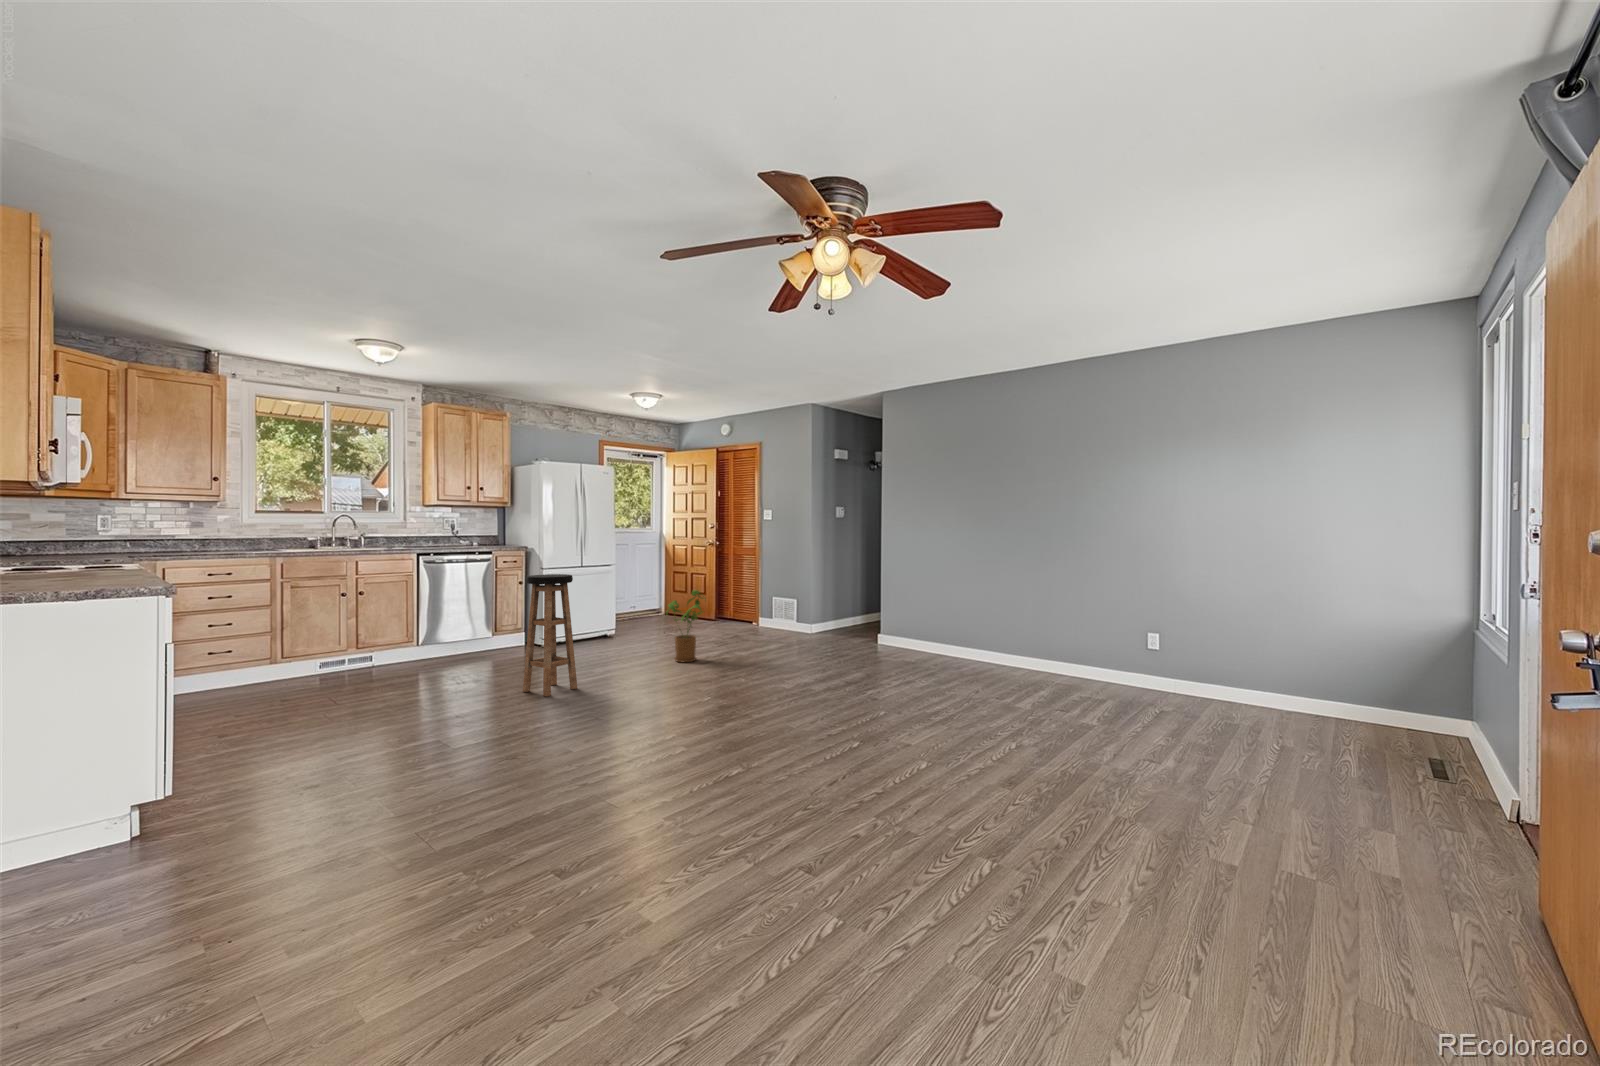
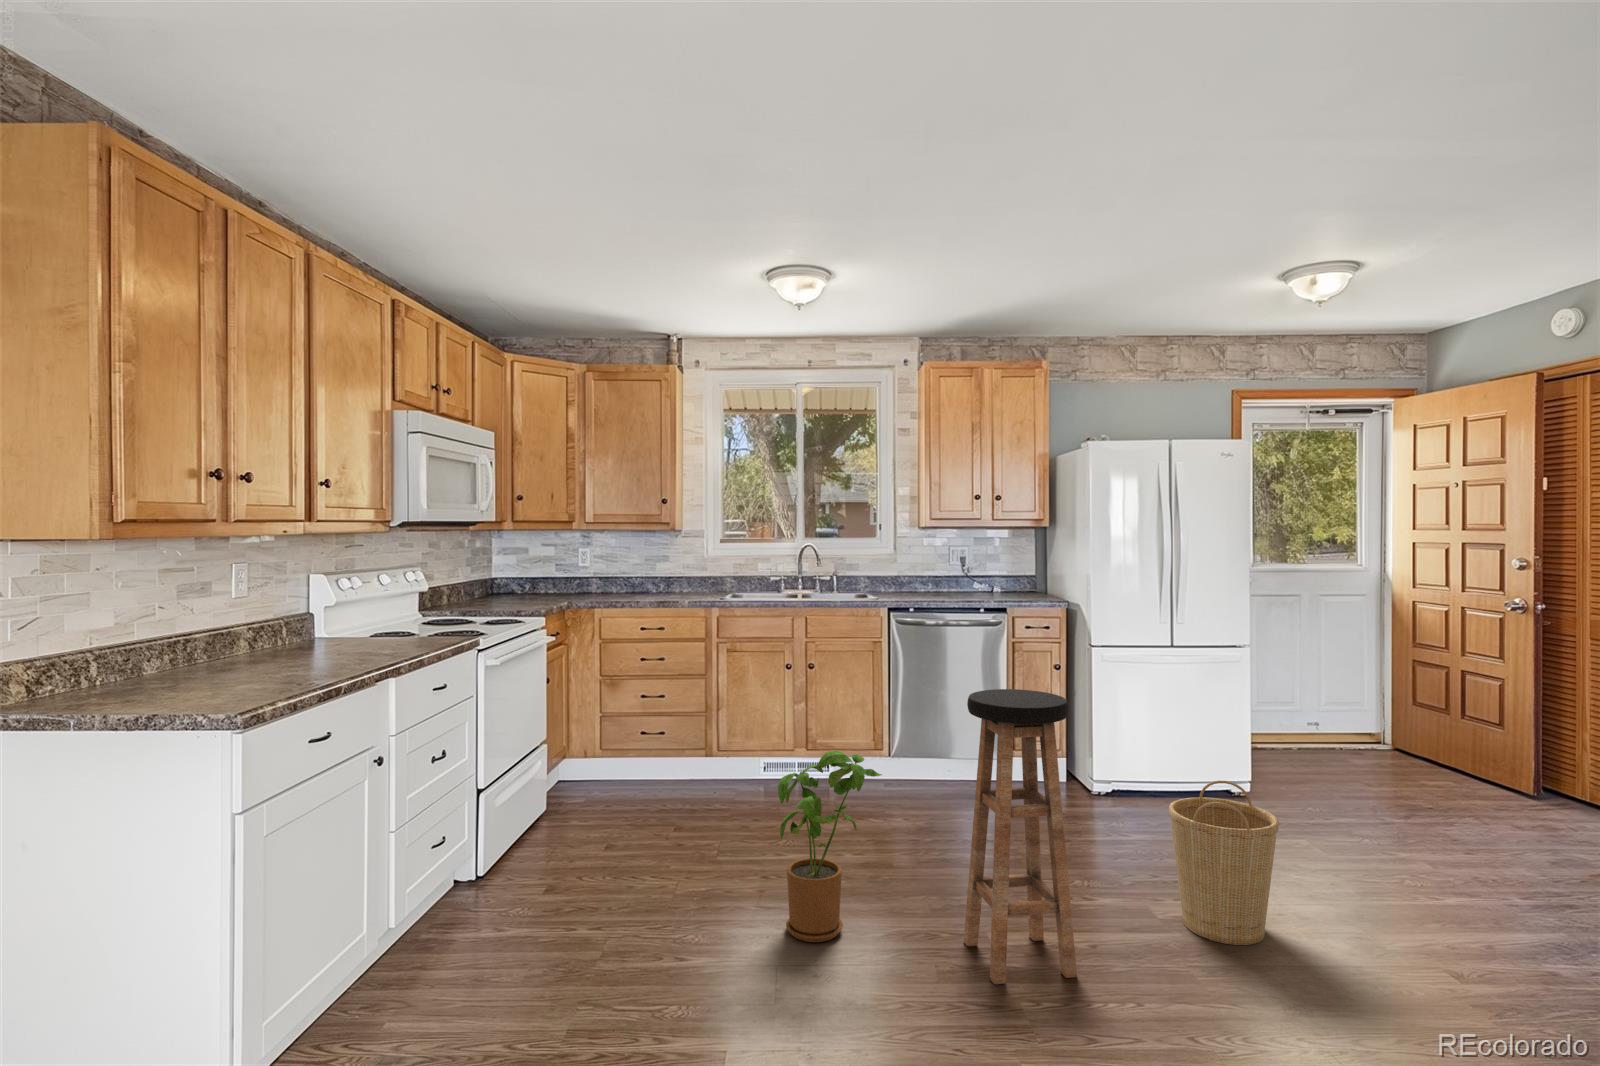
house plant: present [666,590,705,662] -> present [778,750,881,942]
basket: none [602,611,643,672] -> present [1169,781,1279,945]

